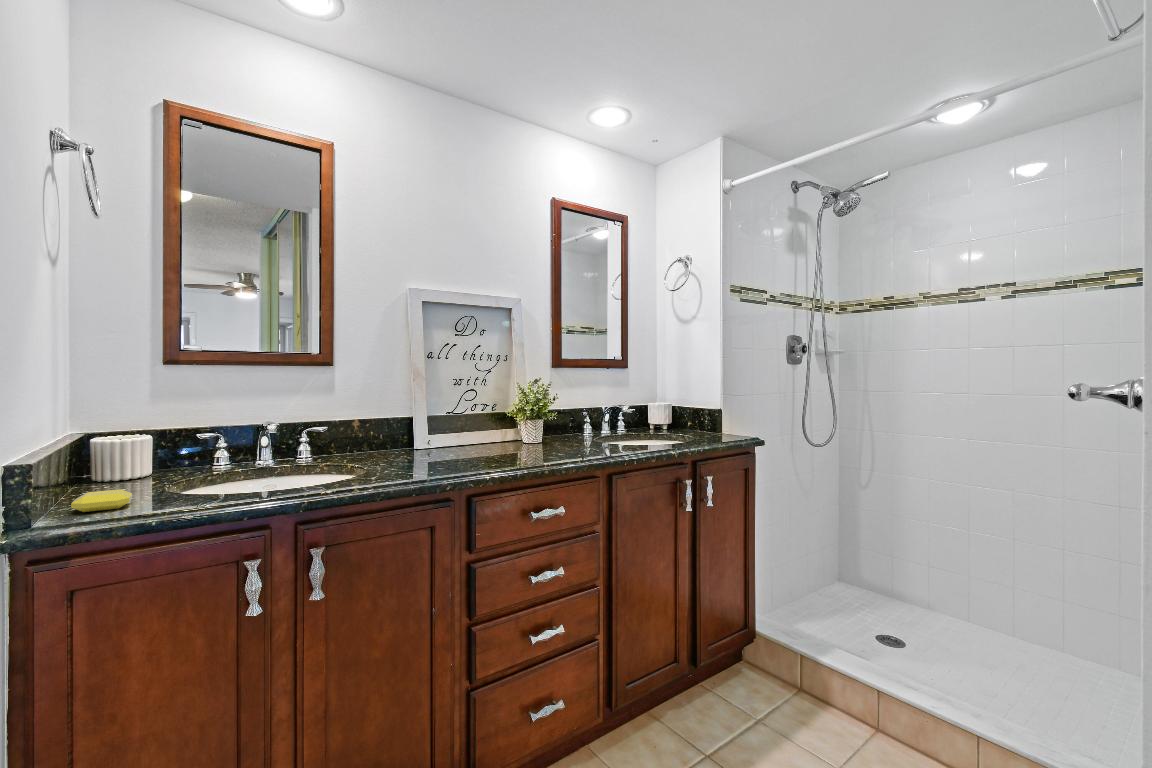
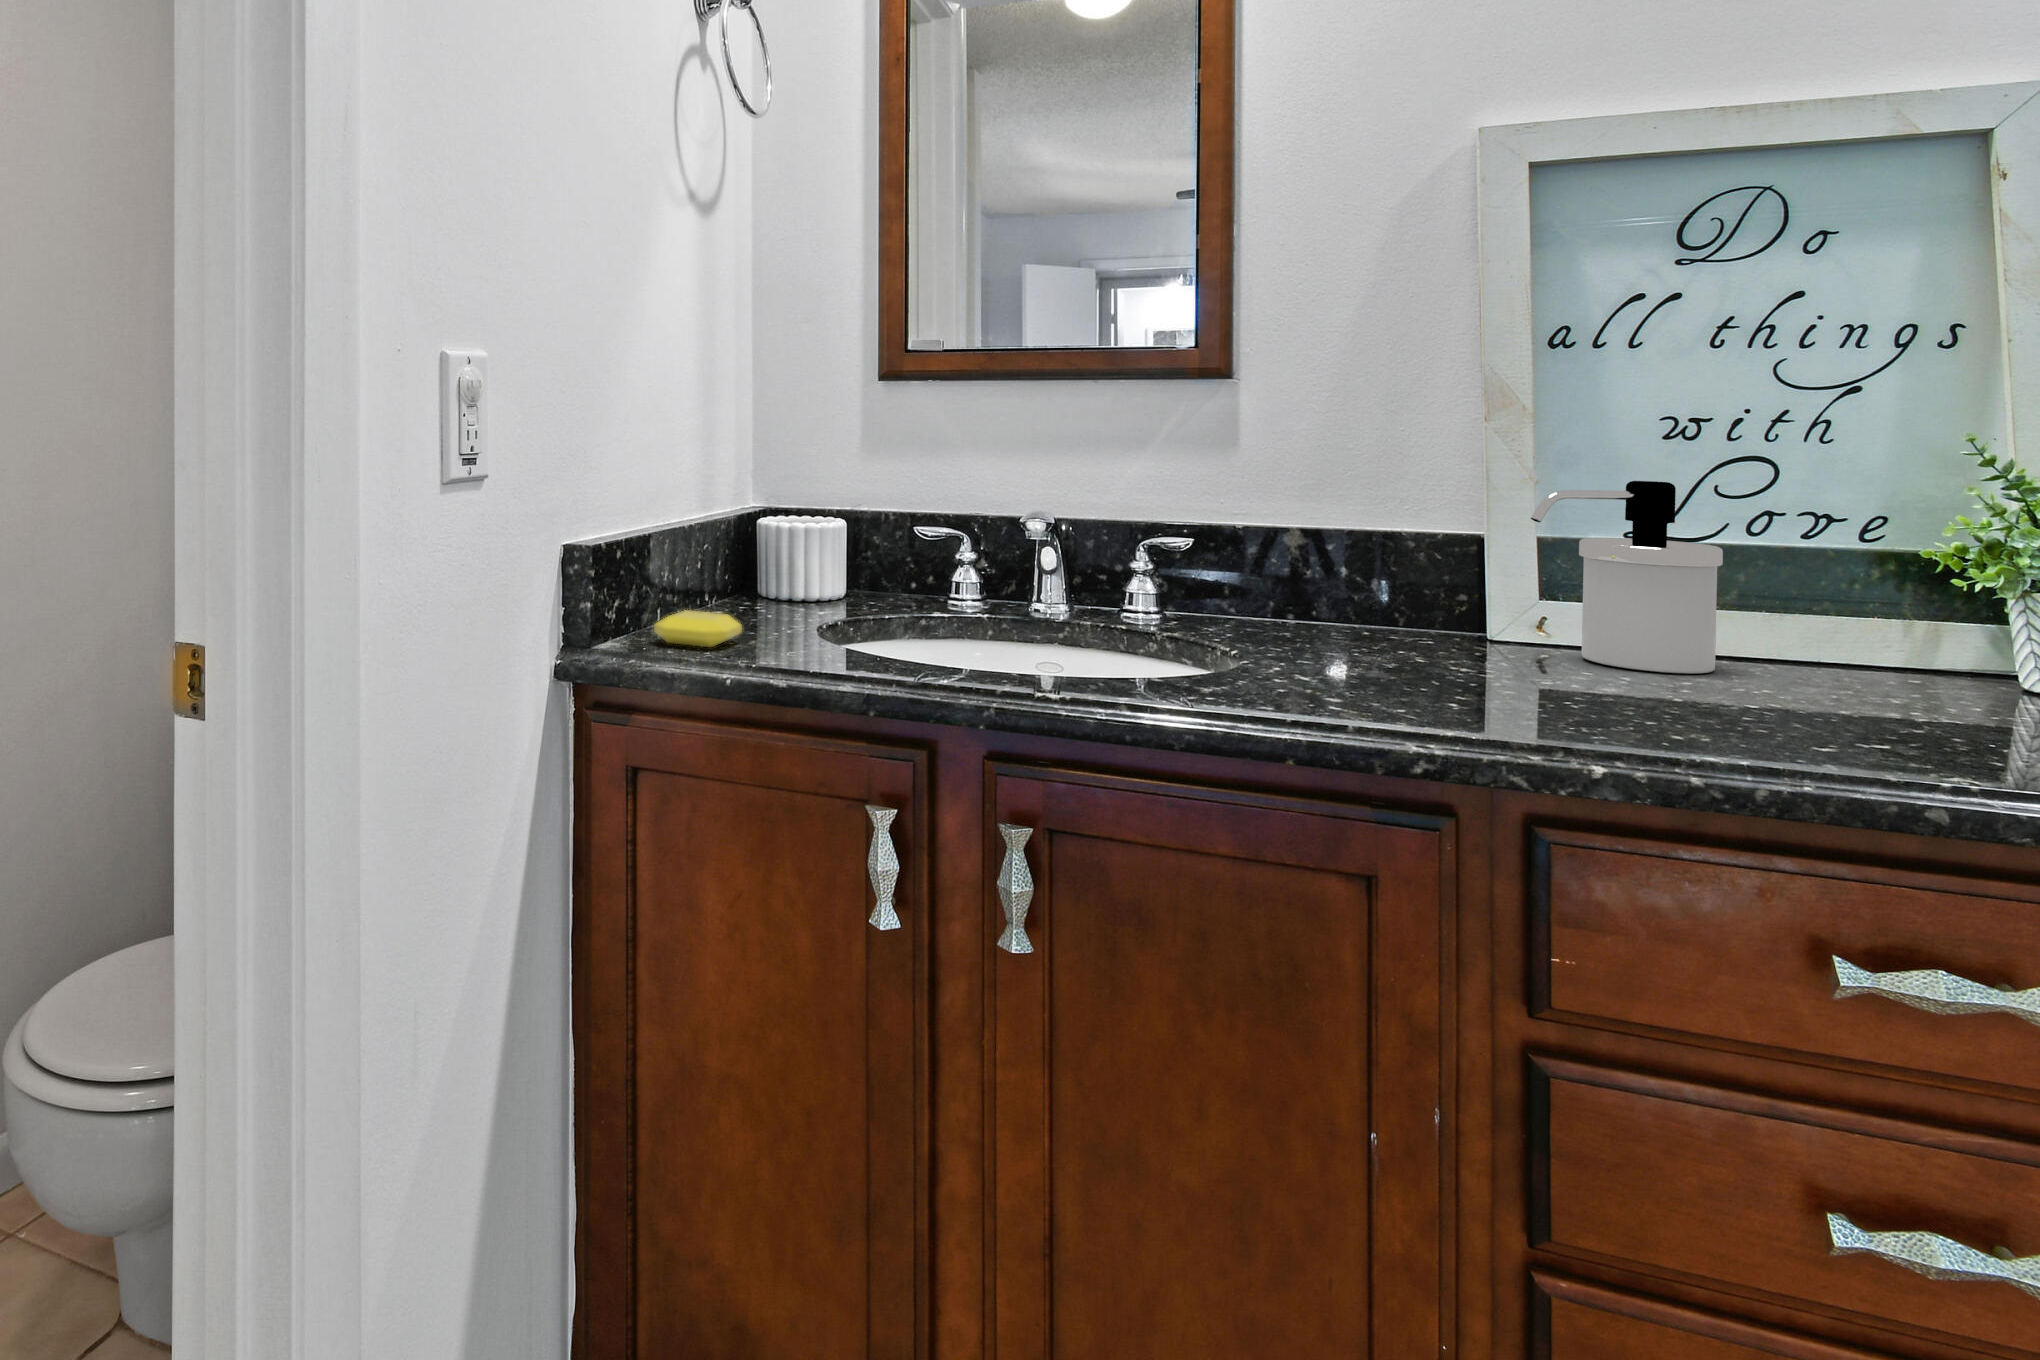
soap dispenser: none [433,398,473,452] -> present [1531,481,1723,674]

